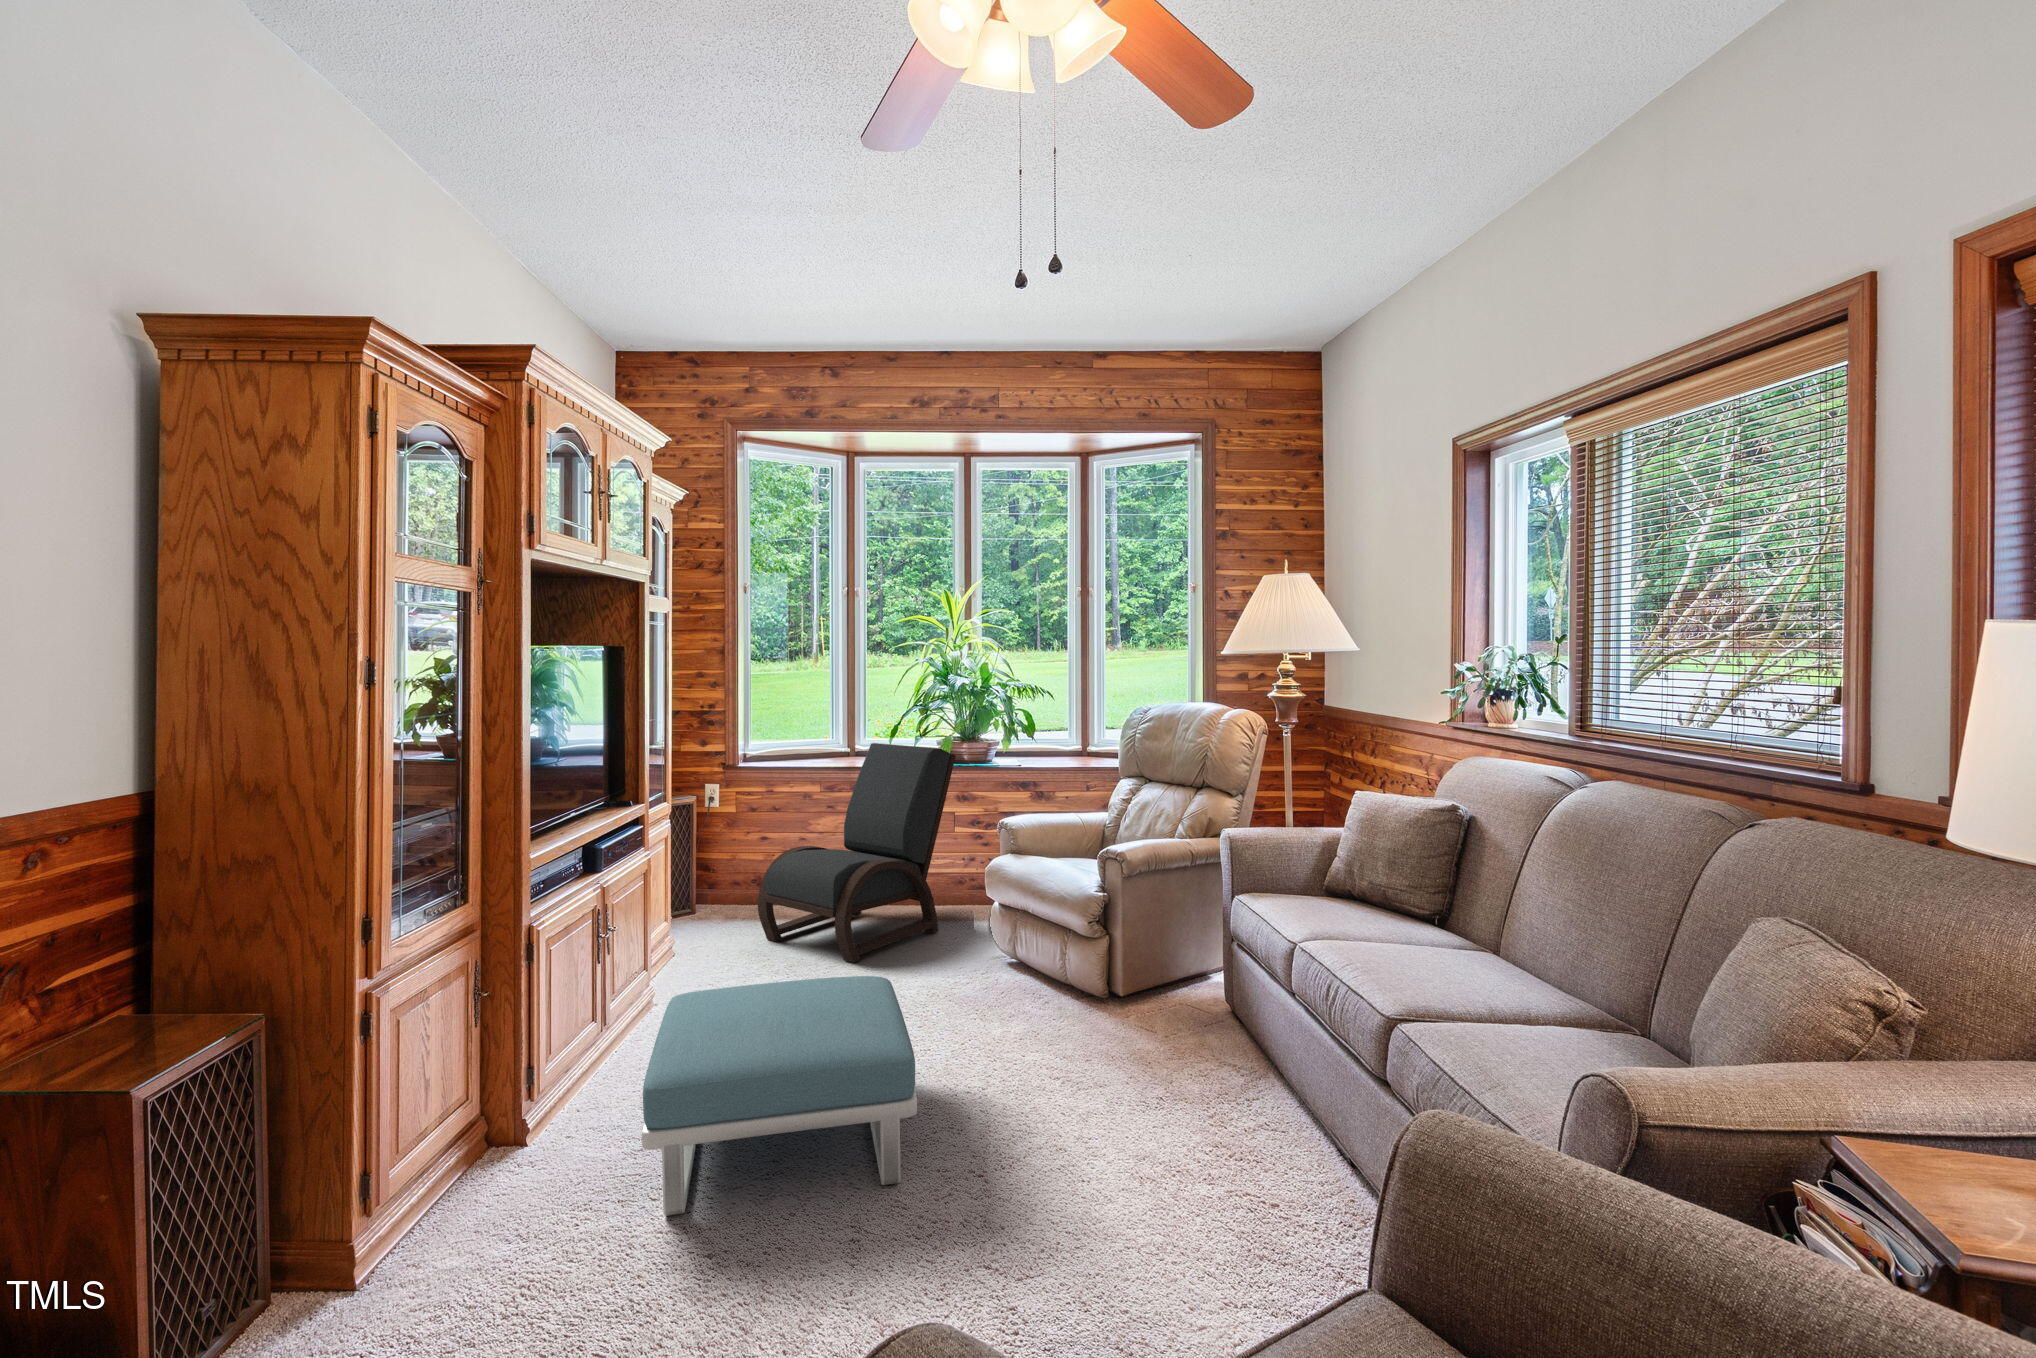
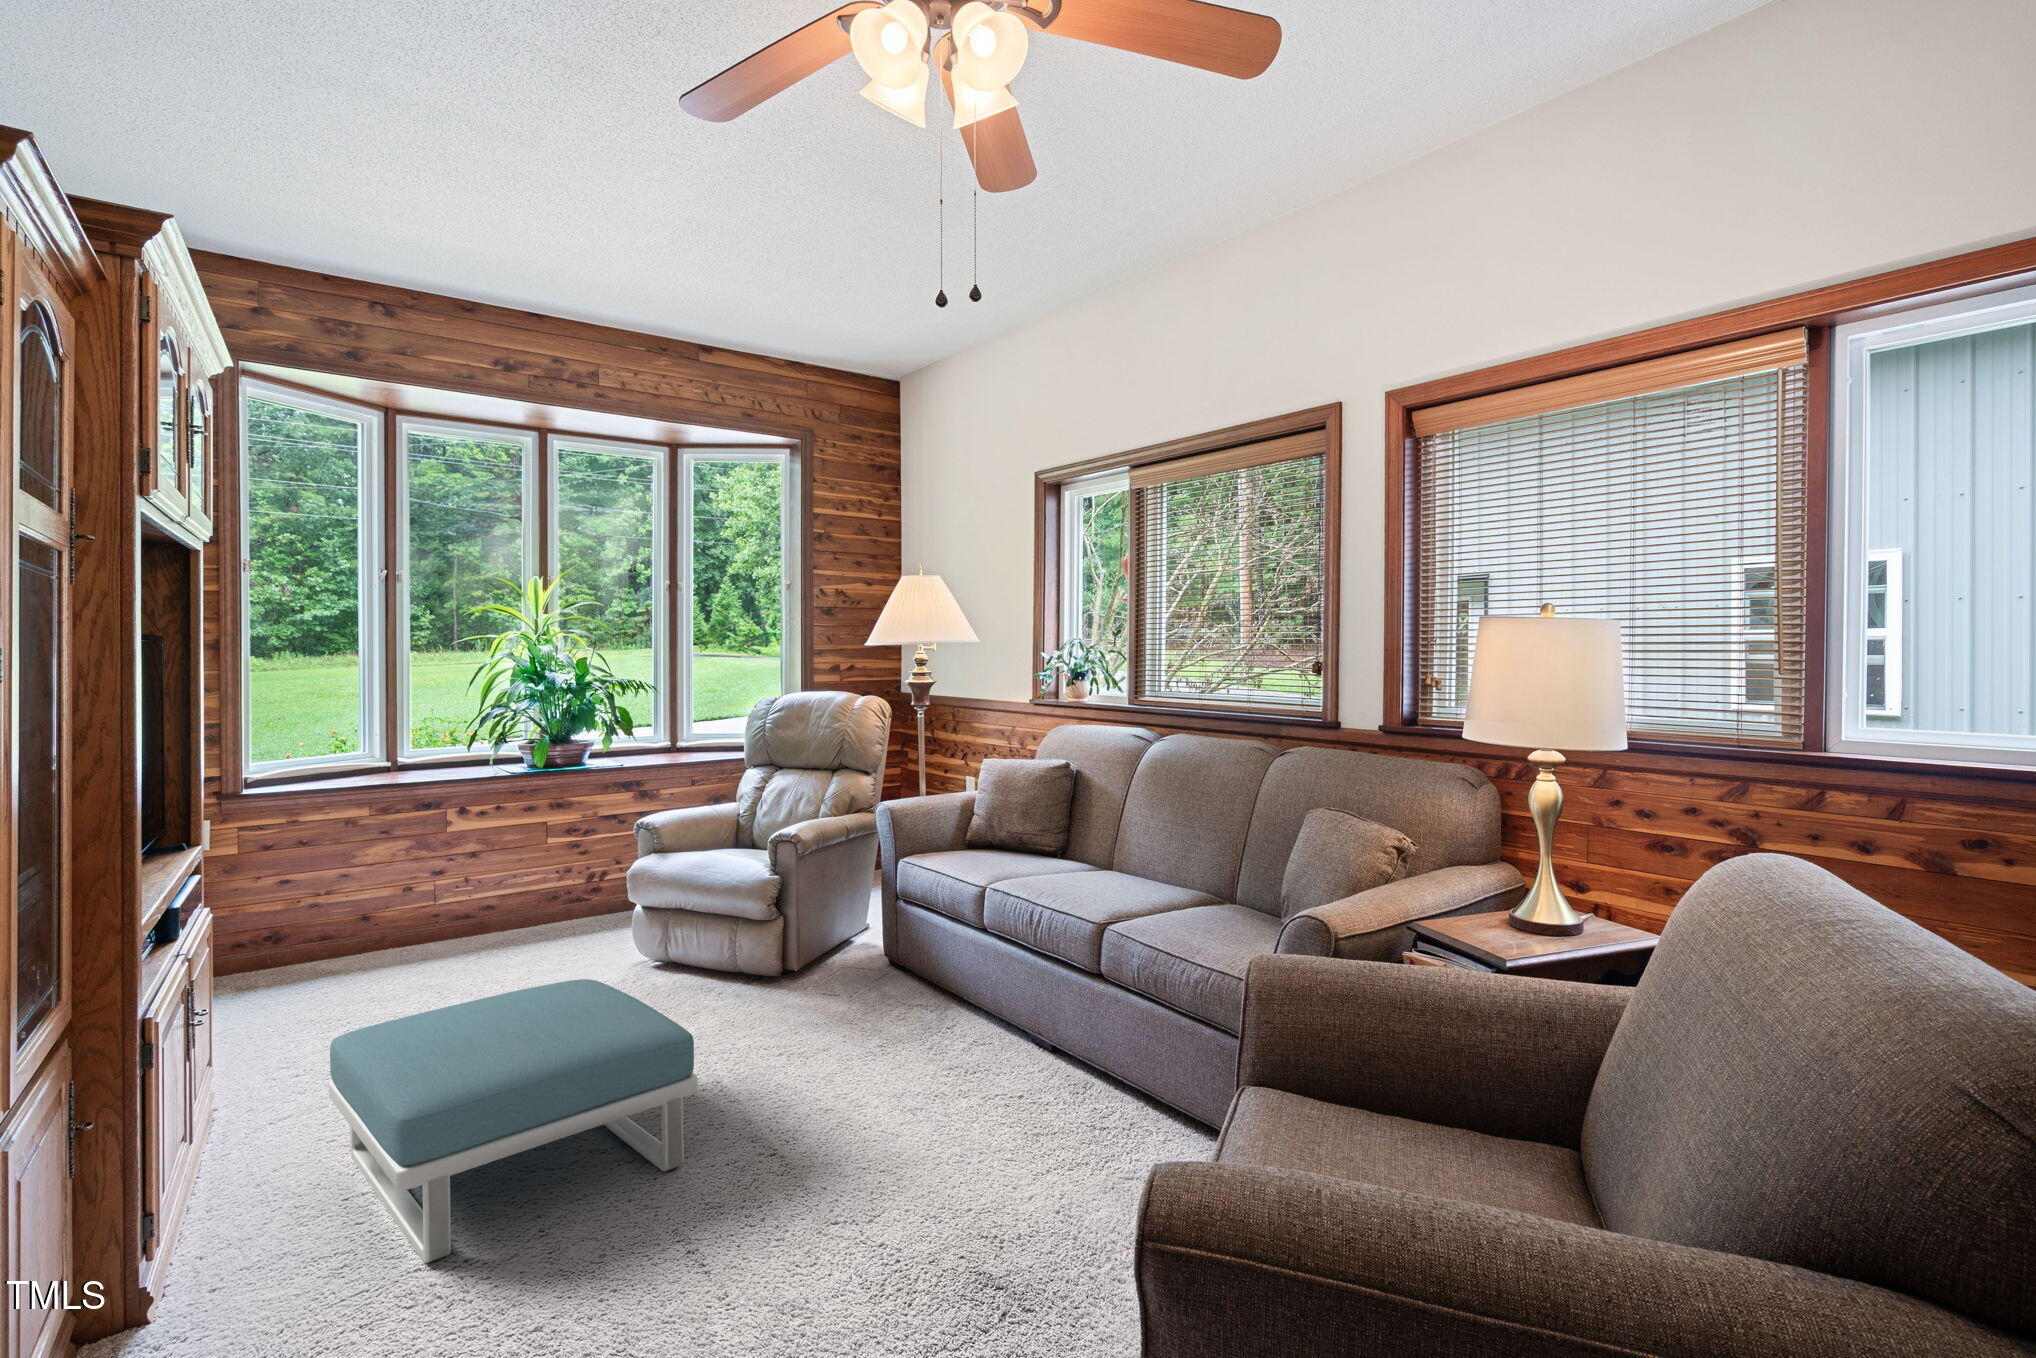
lounge chair: present [758,743,956,963] -> none [308,750,556,997]

